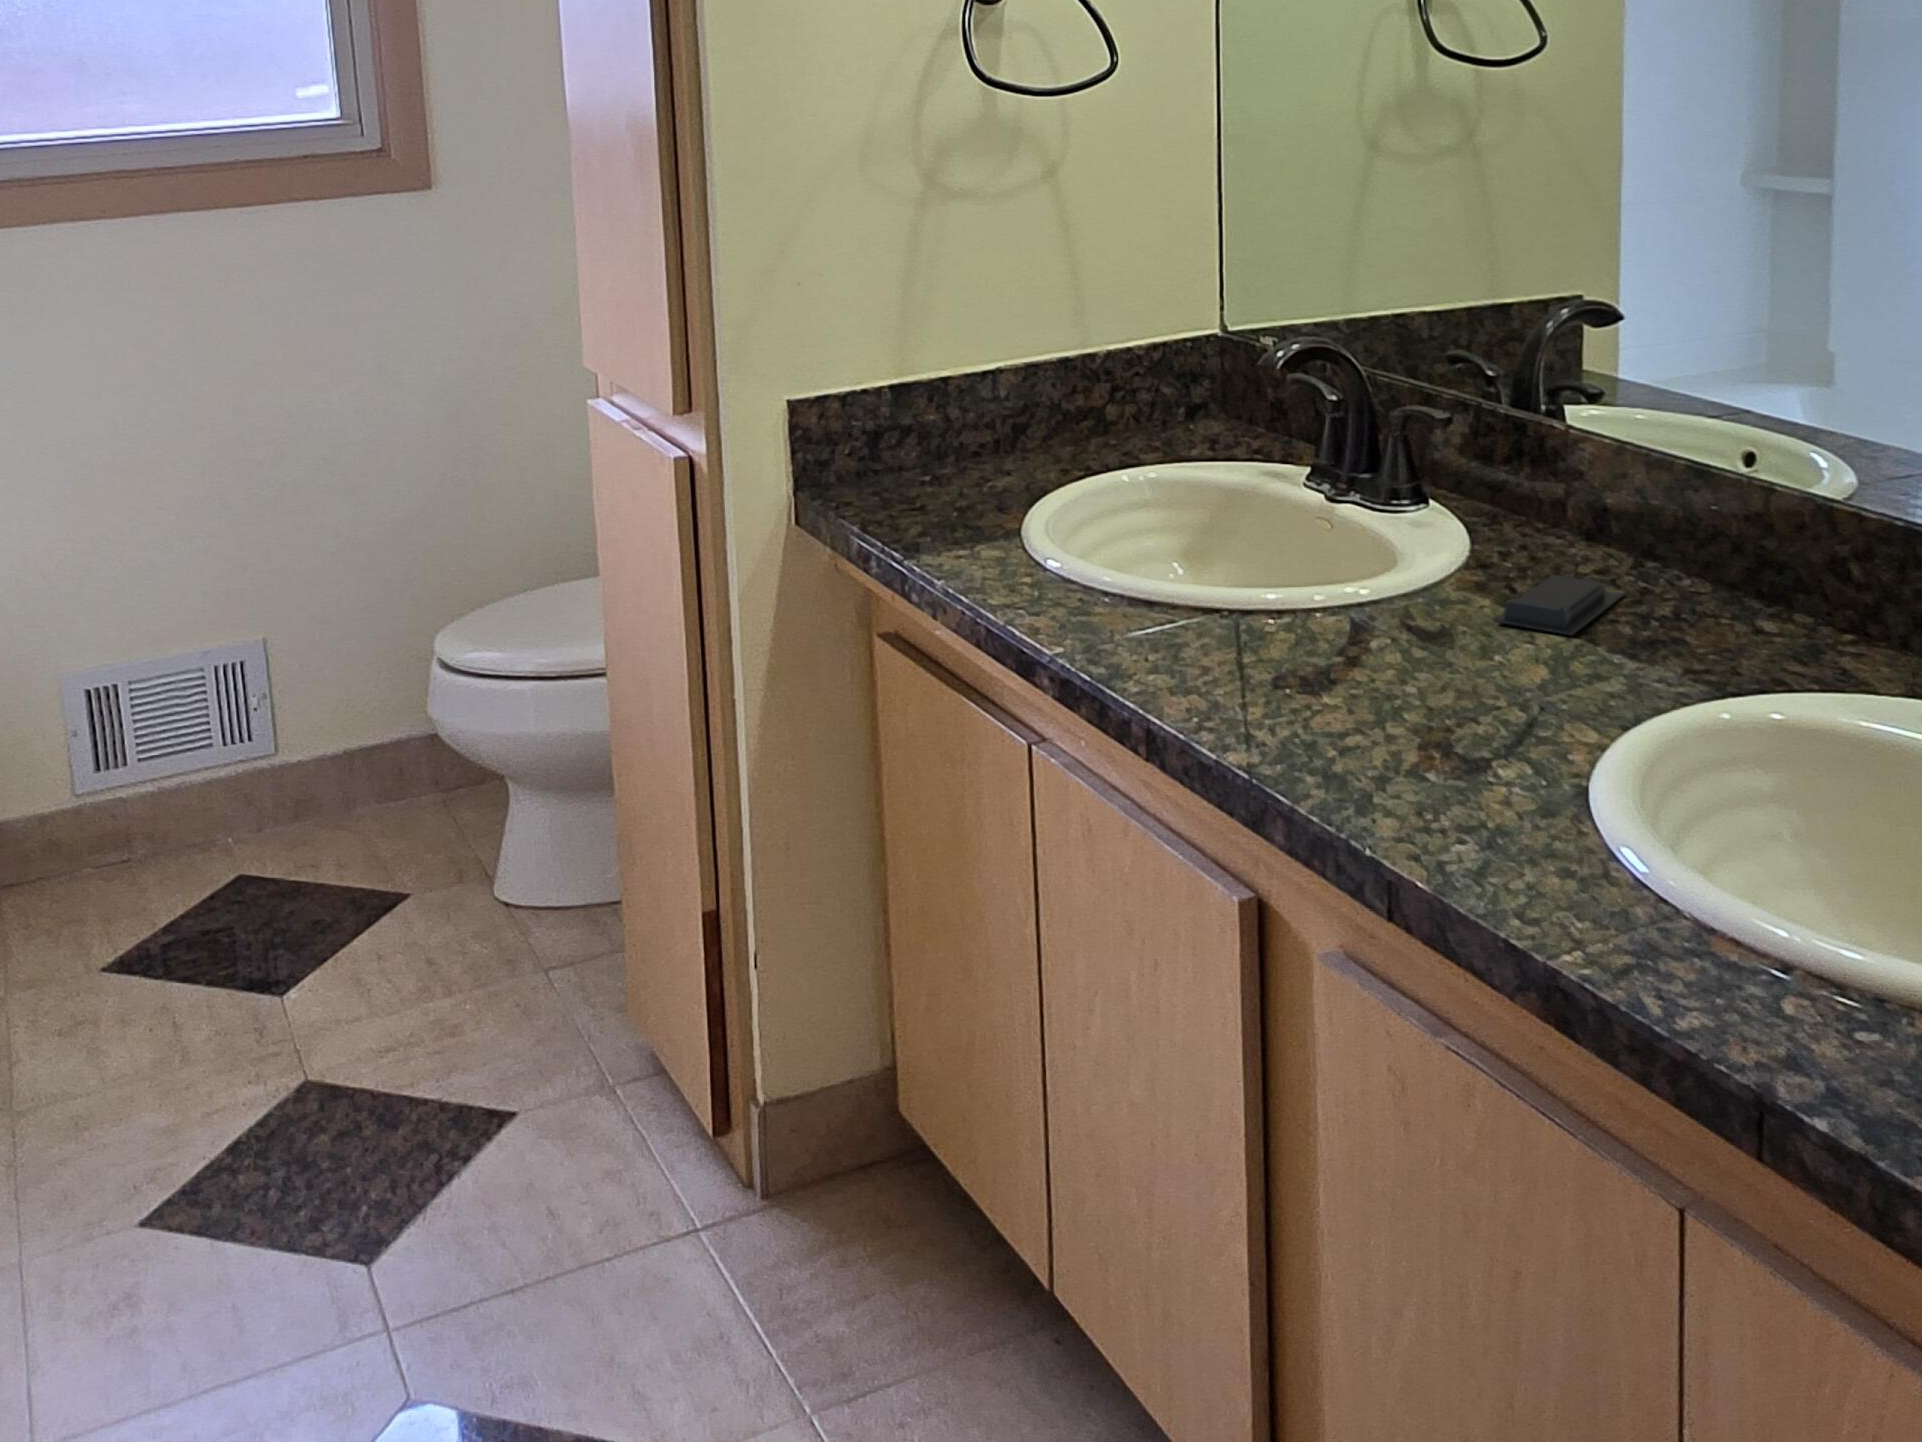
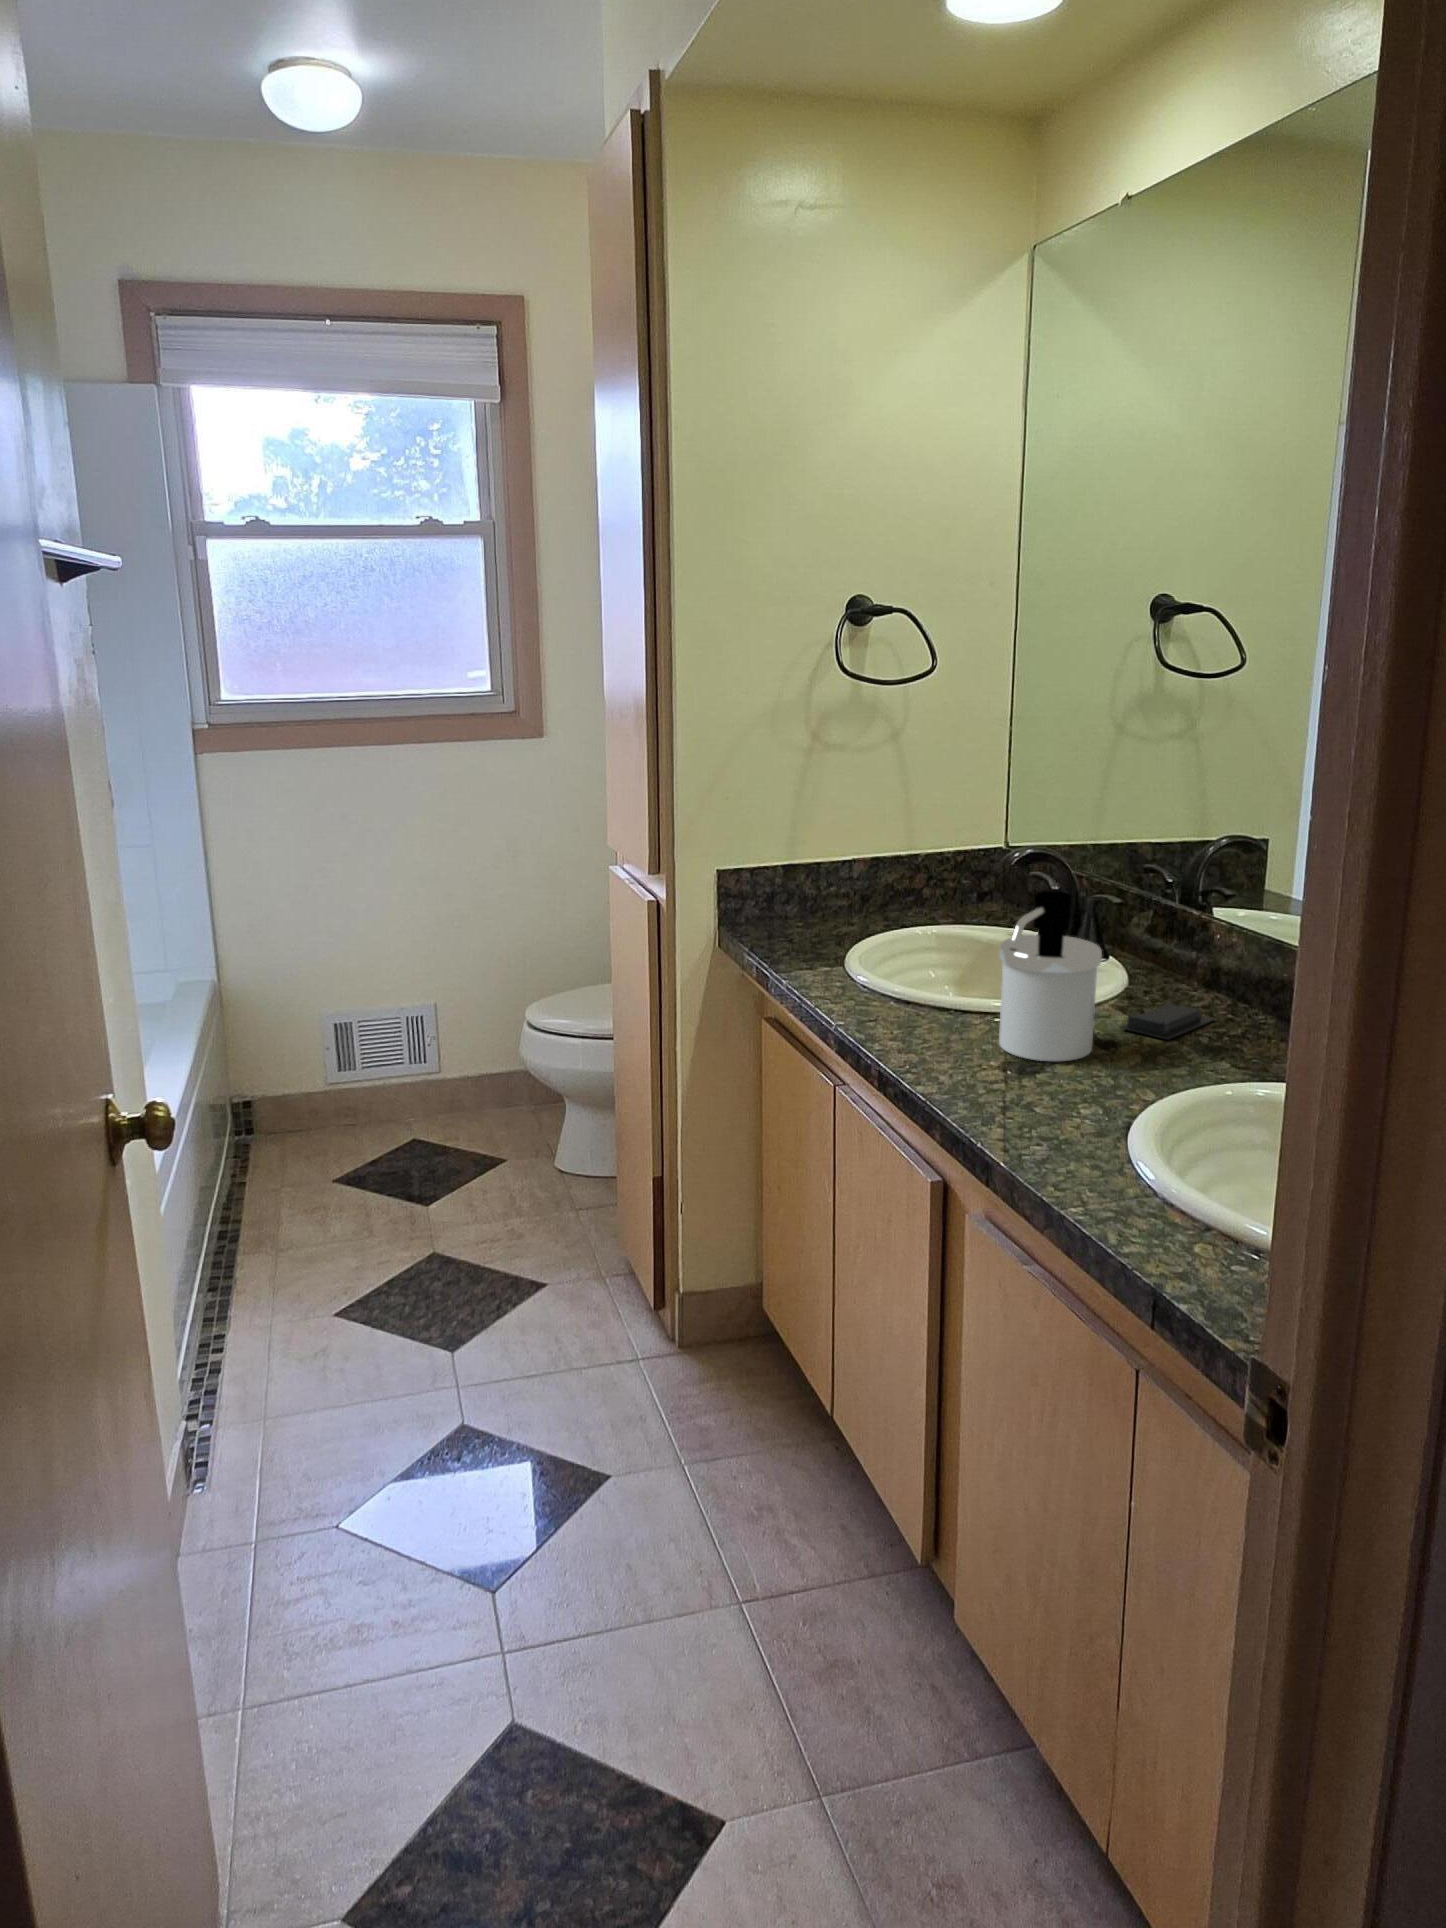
soap dispenser: none [1317,415,1476,689] -> present [999,890,1102,1061]

